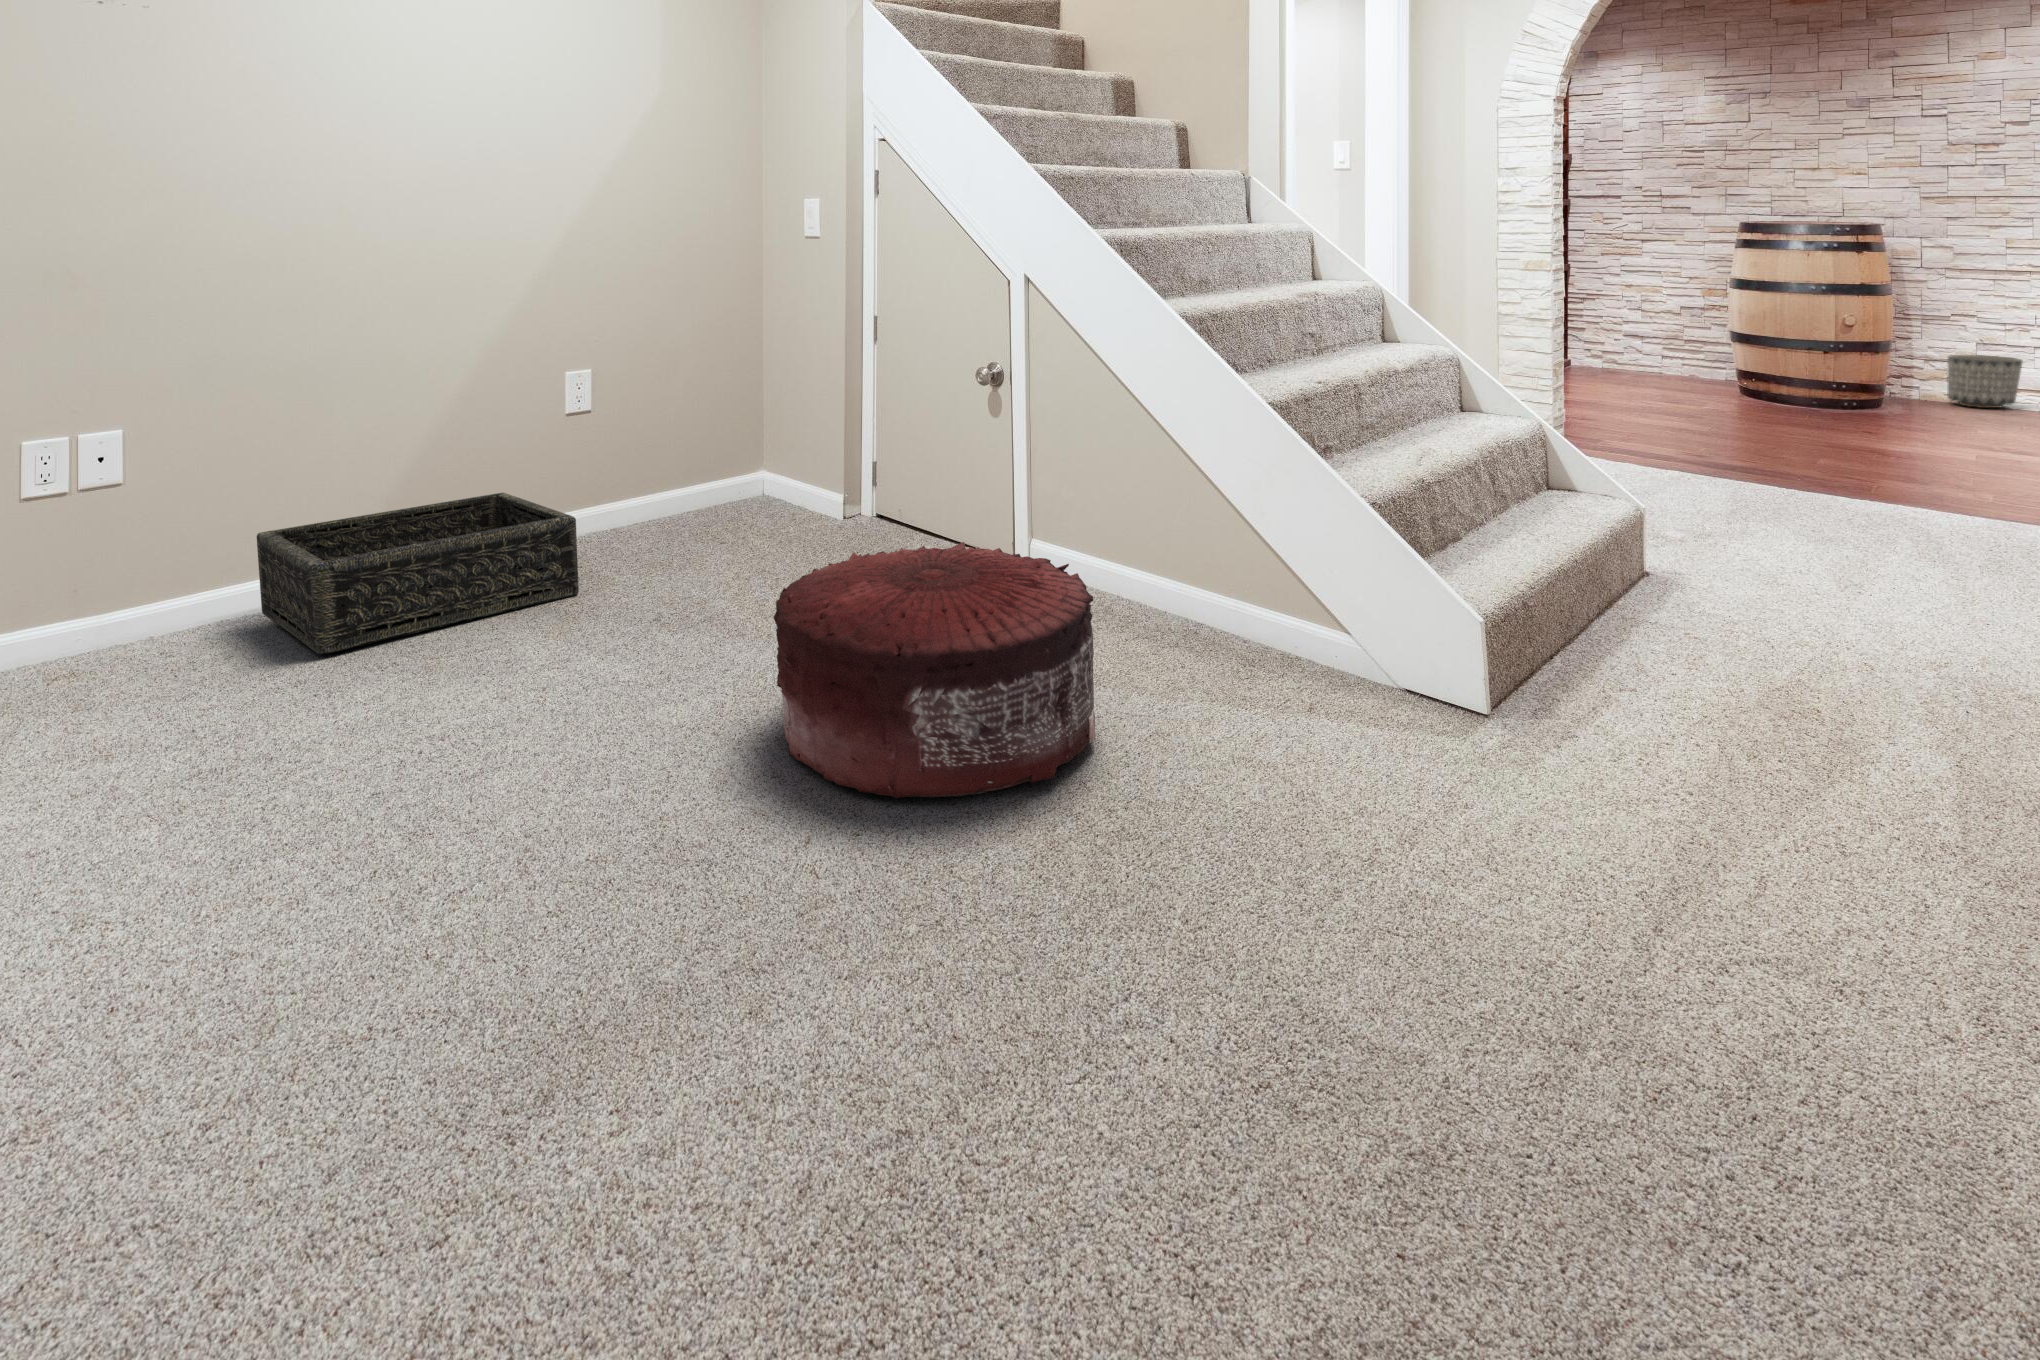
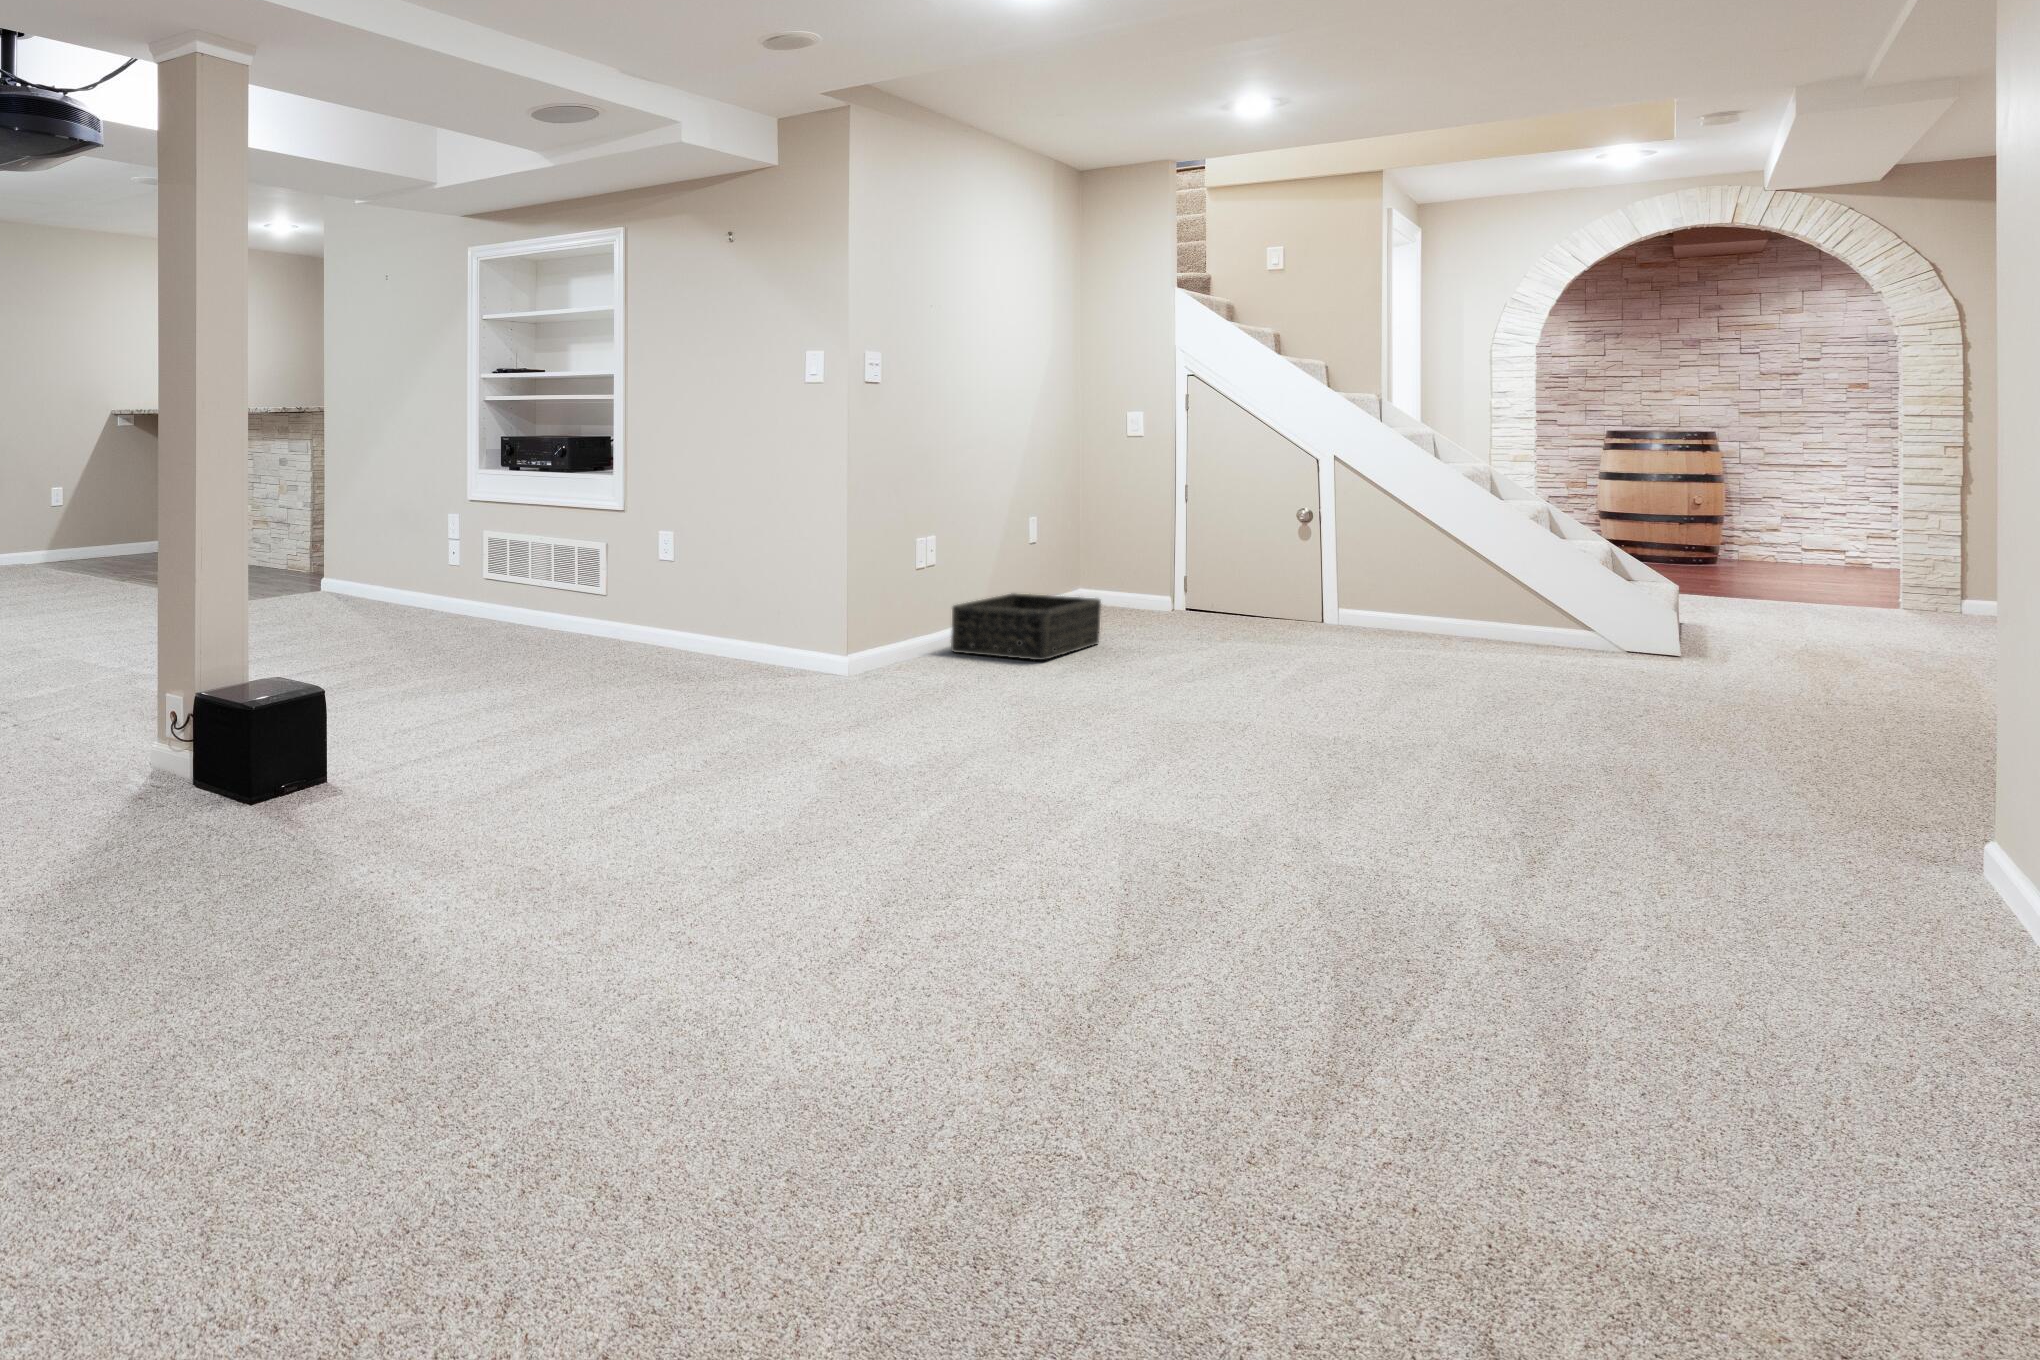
planter: present [1947,355,2022,408] -> none [1759,527,1815,564]
pouf: present [773,542,1095,798] -> none [1338,590,1518,682]

